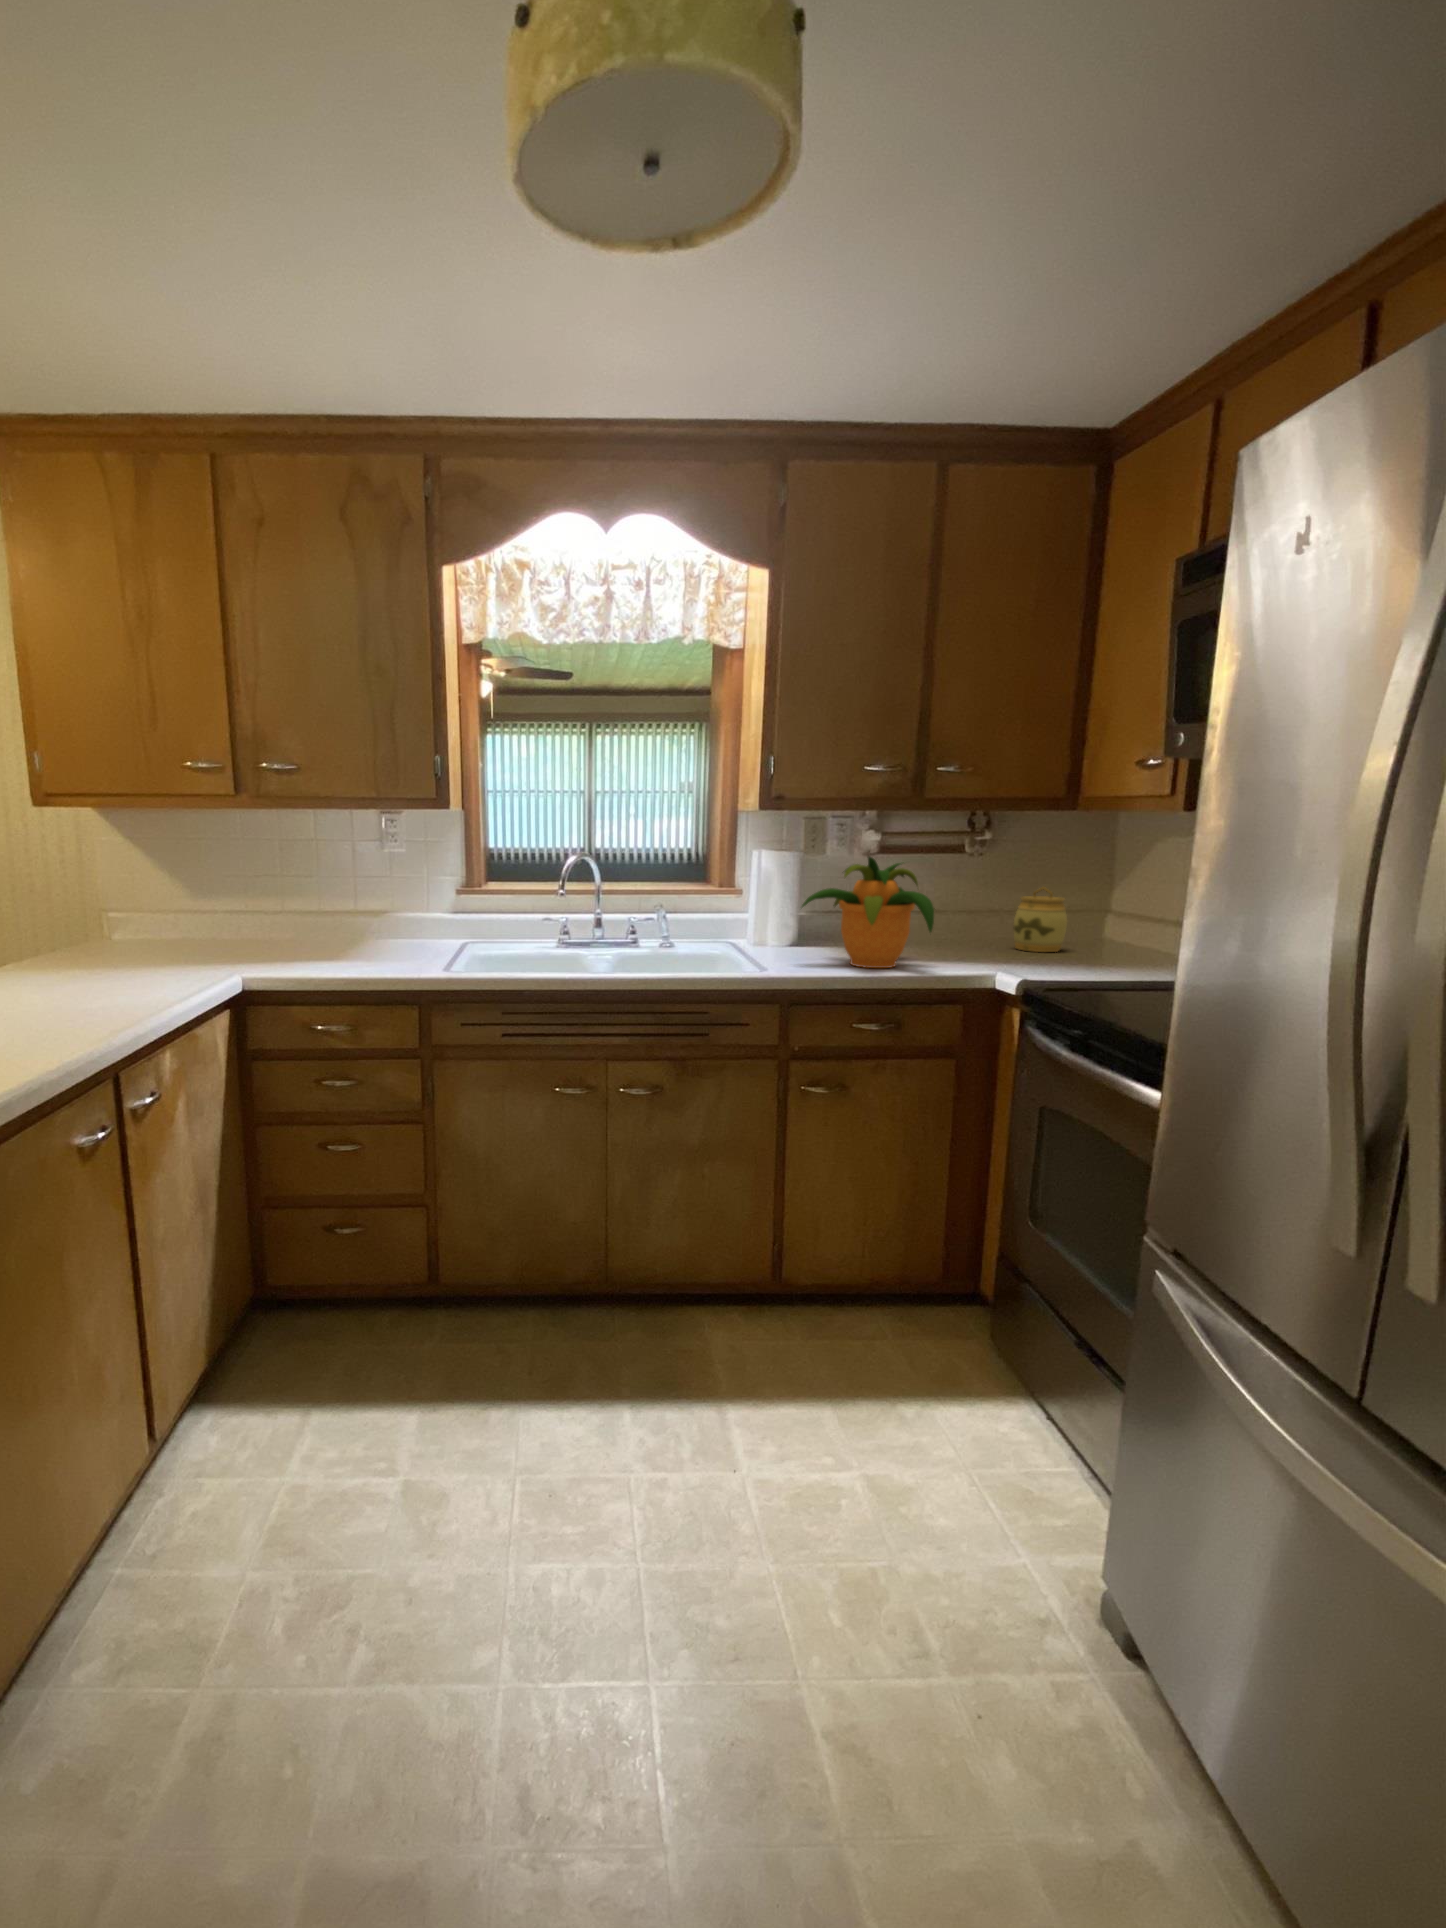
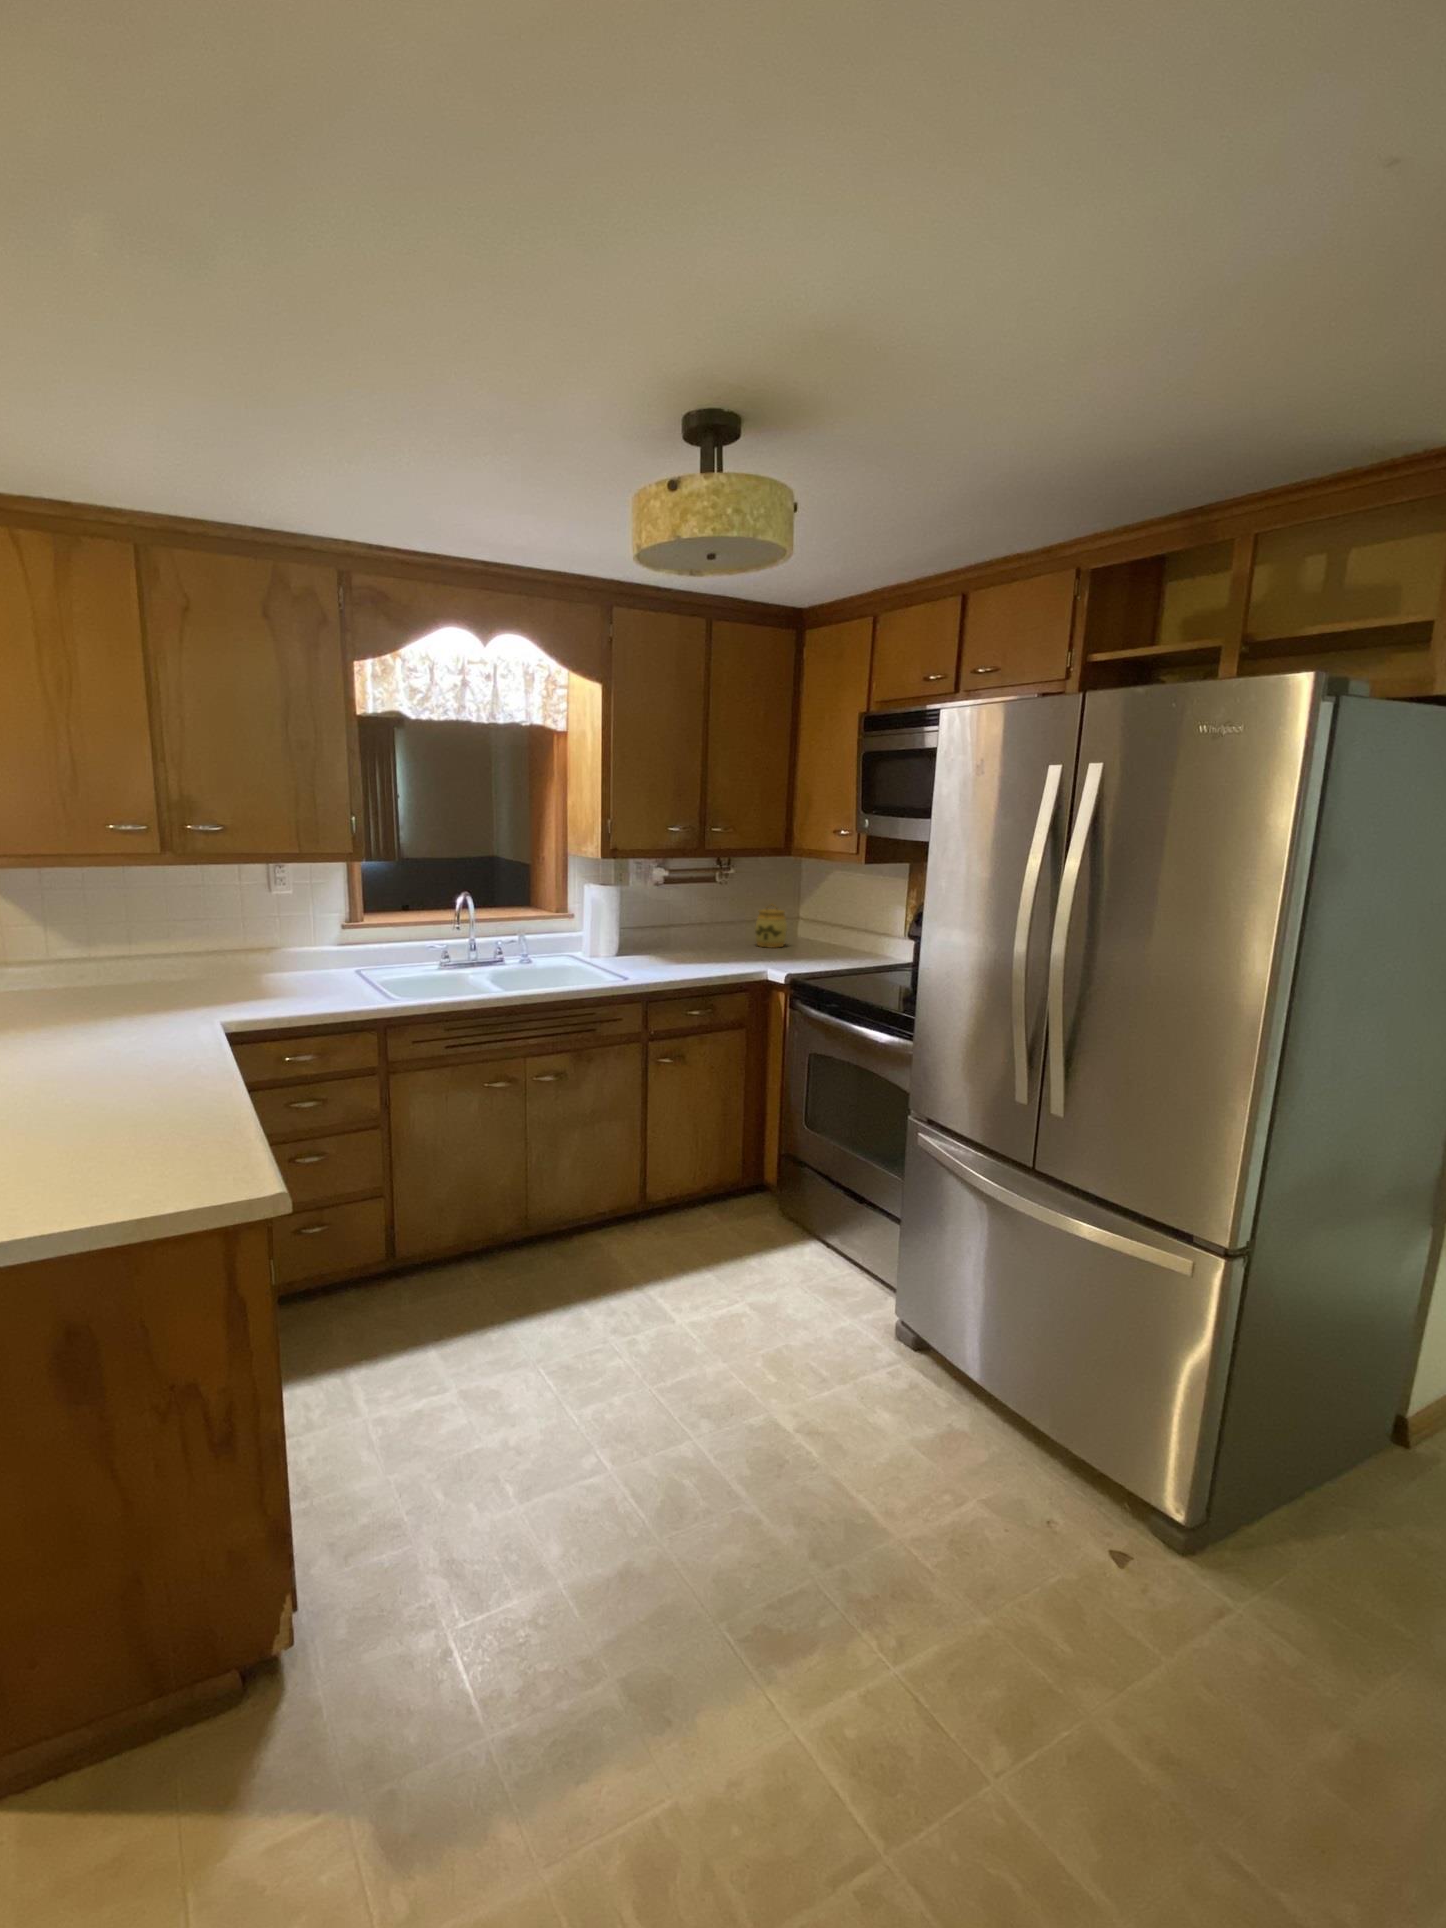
potted plant: present [802,857,935,968] -> none [637,891,729,970]

